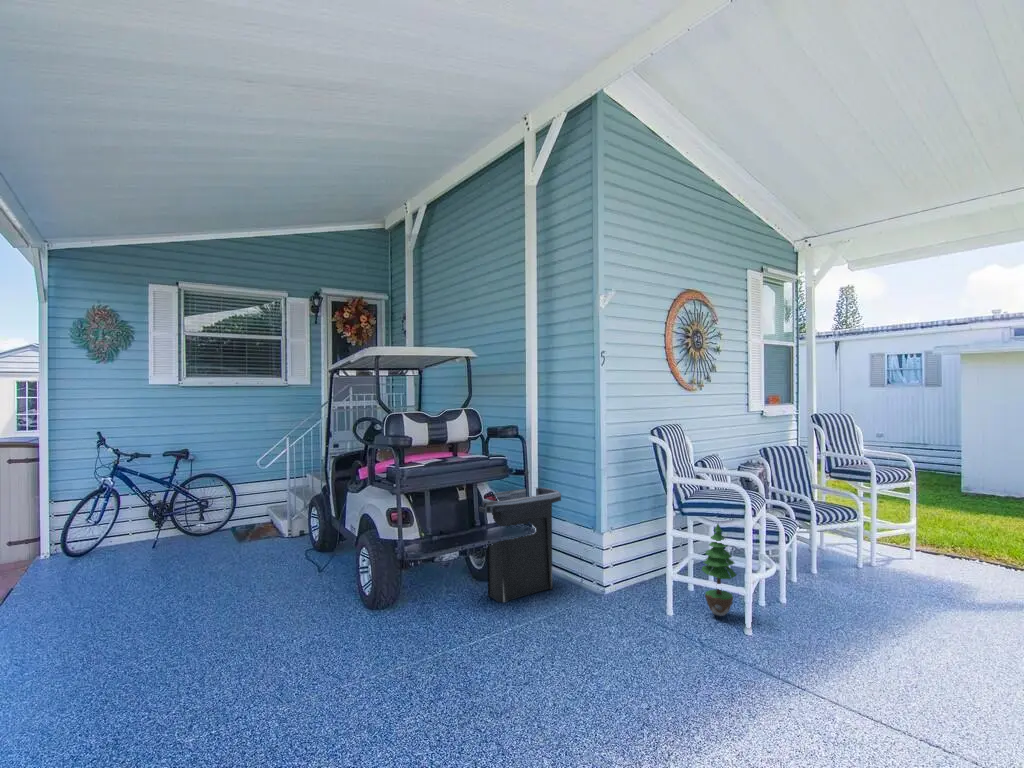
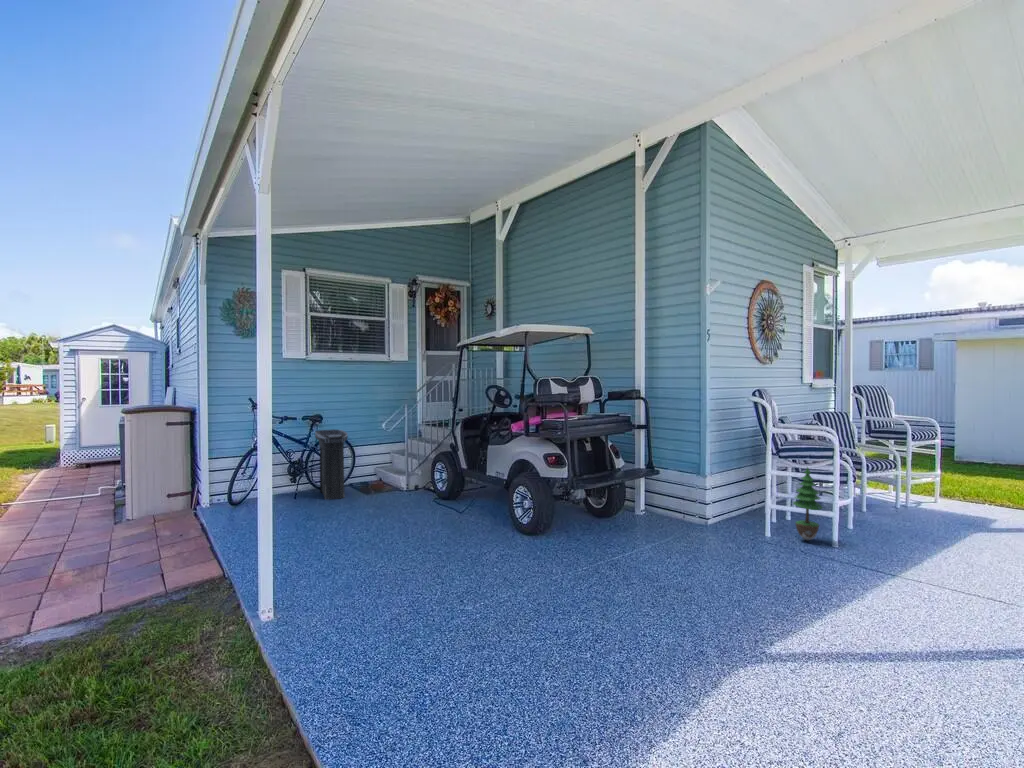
trash can: present [479,488,561,602] -> present [315,429,348,500]

